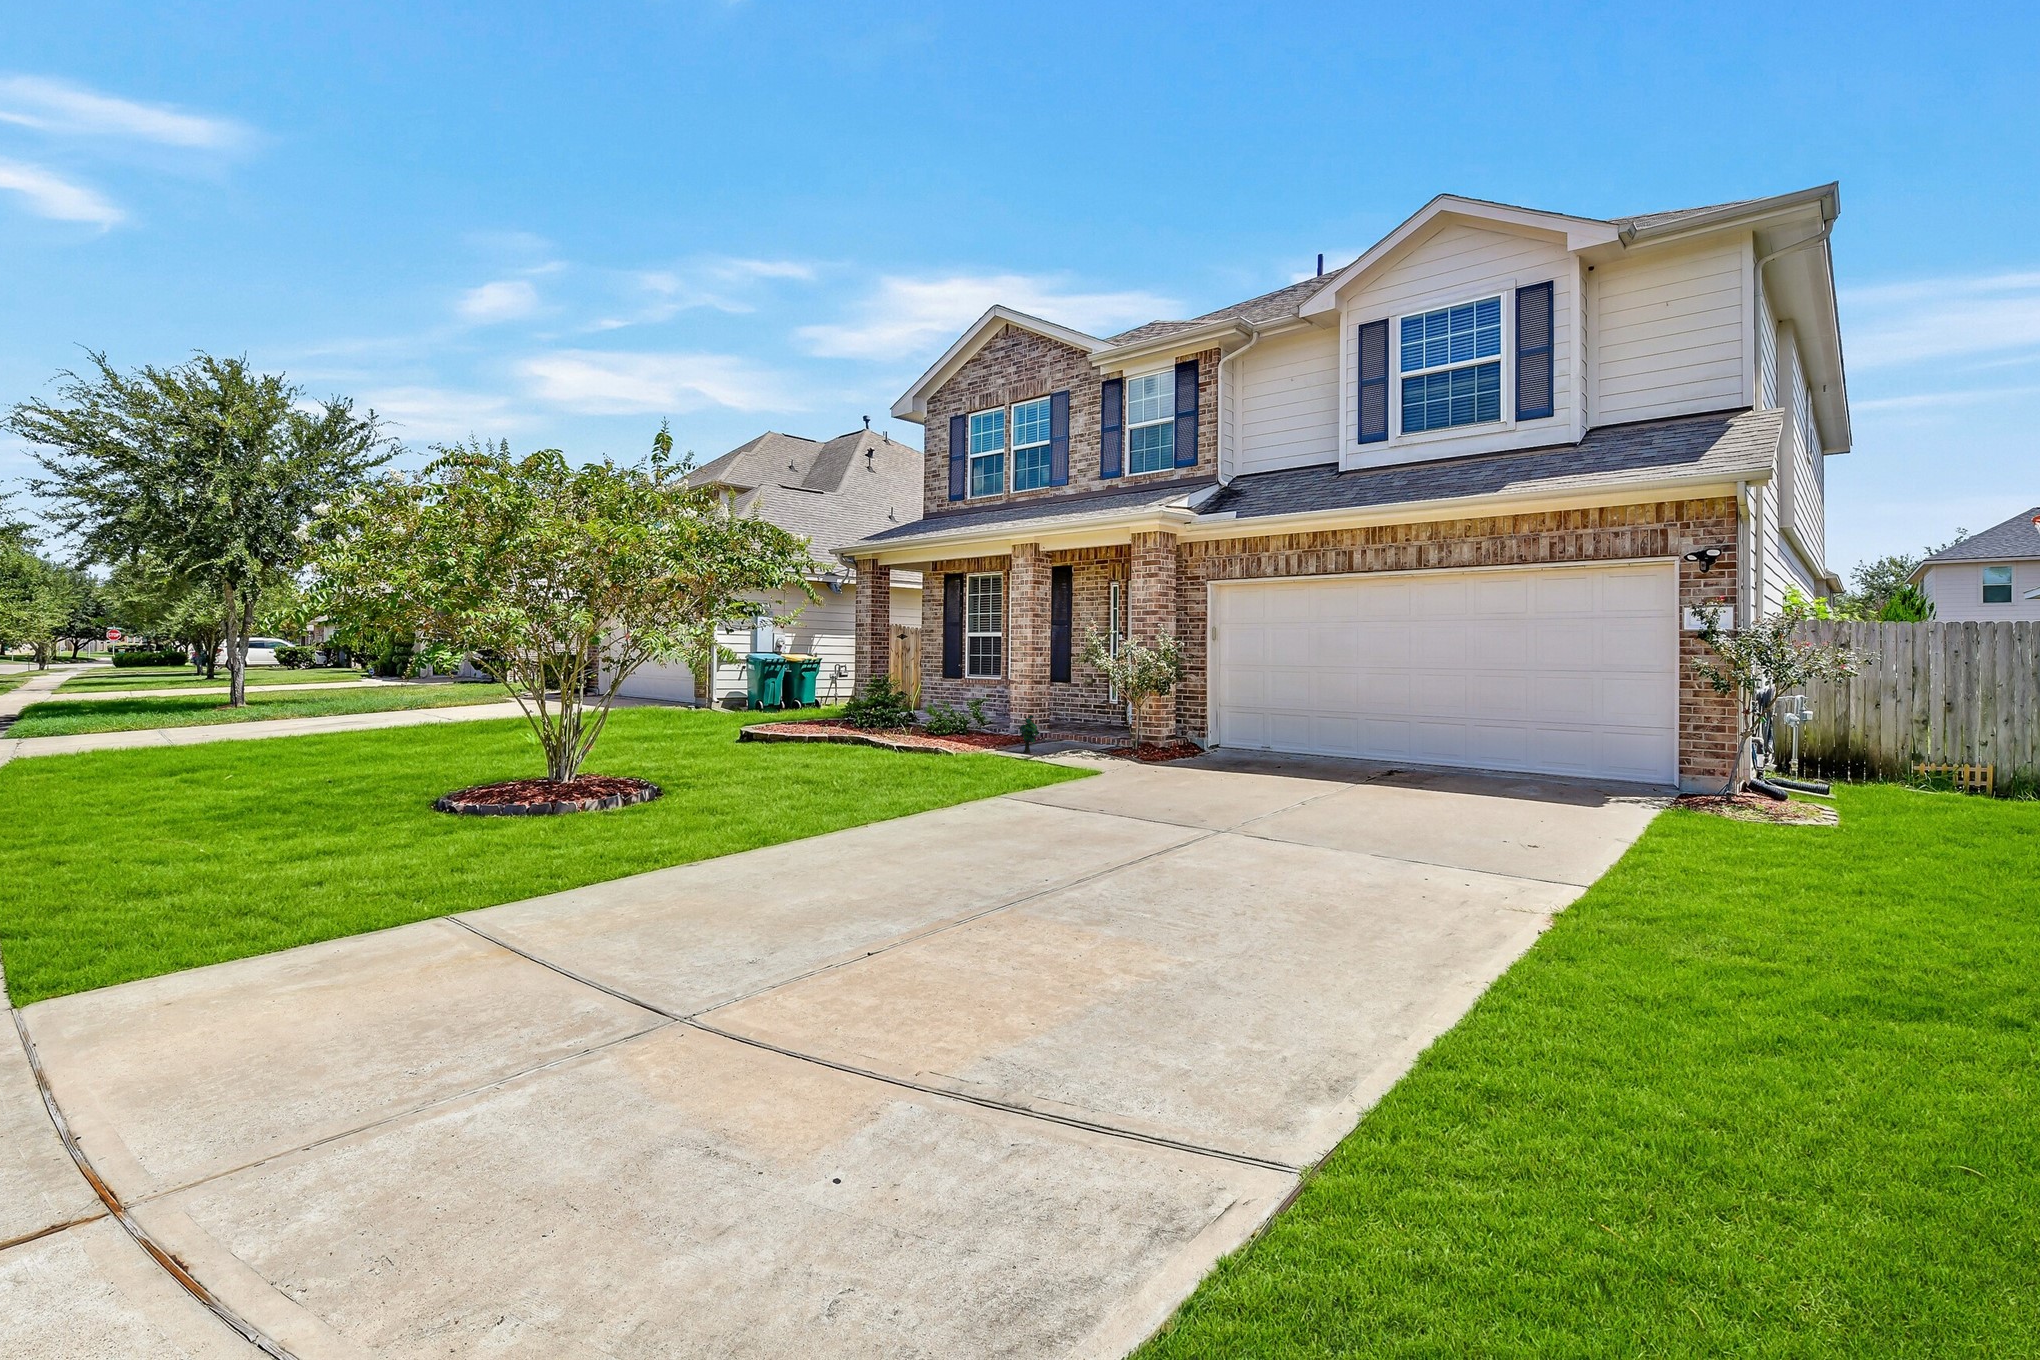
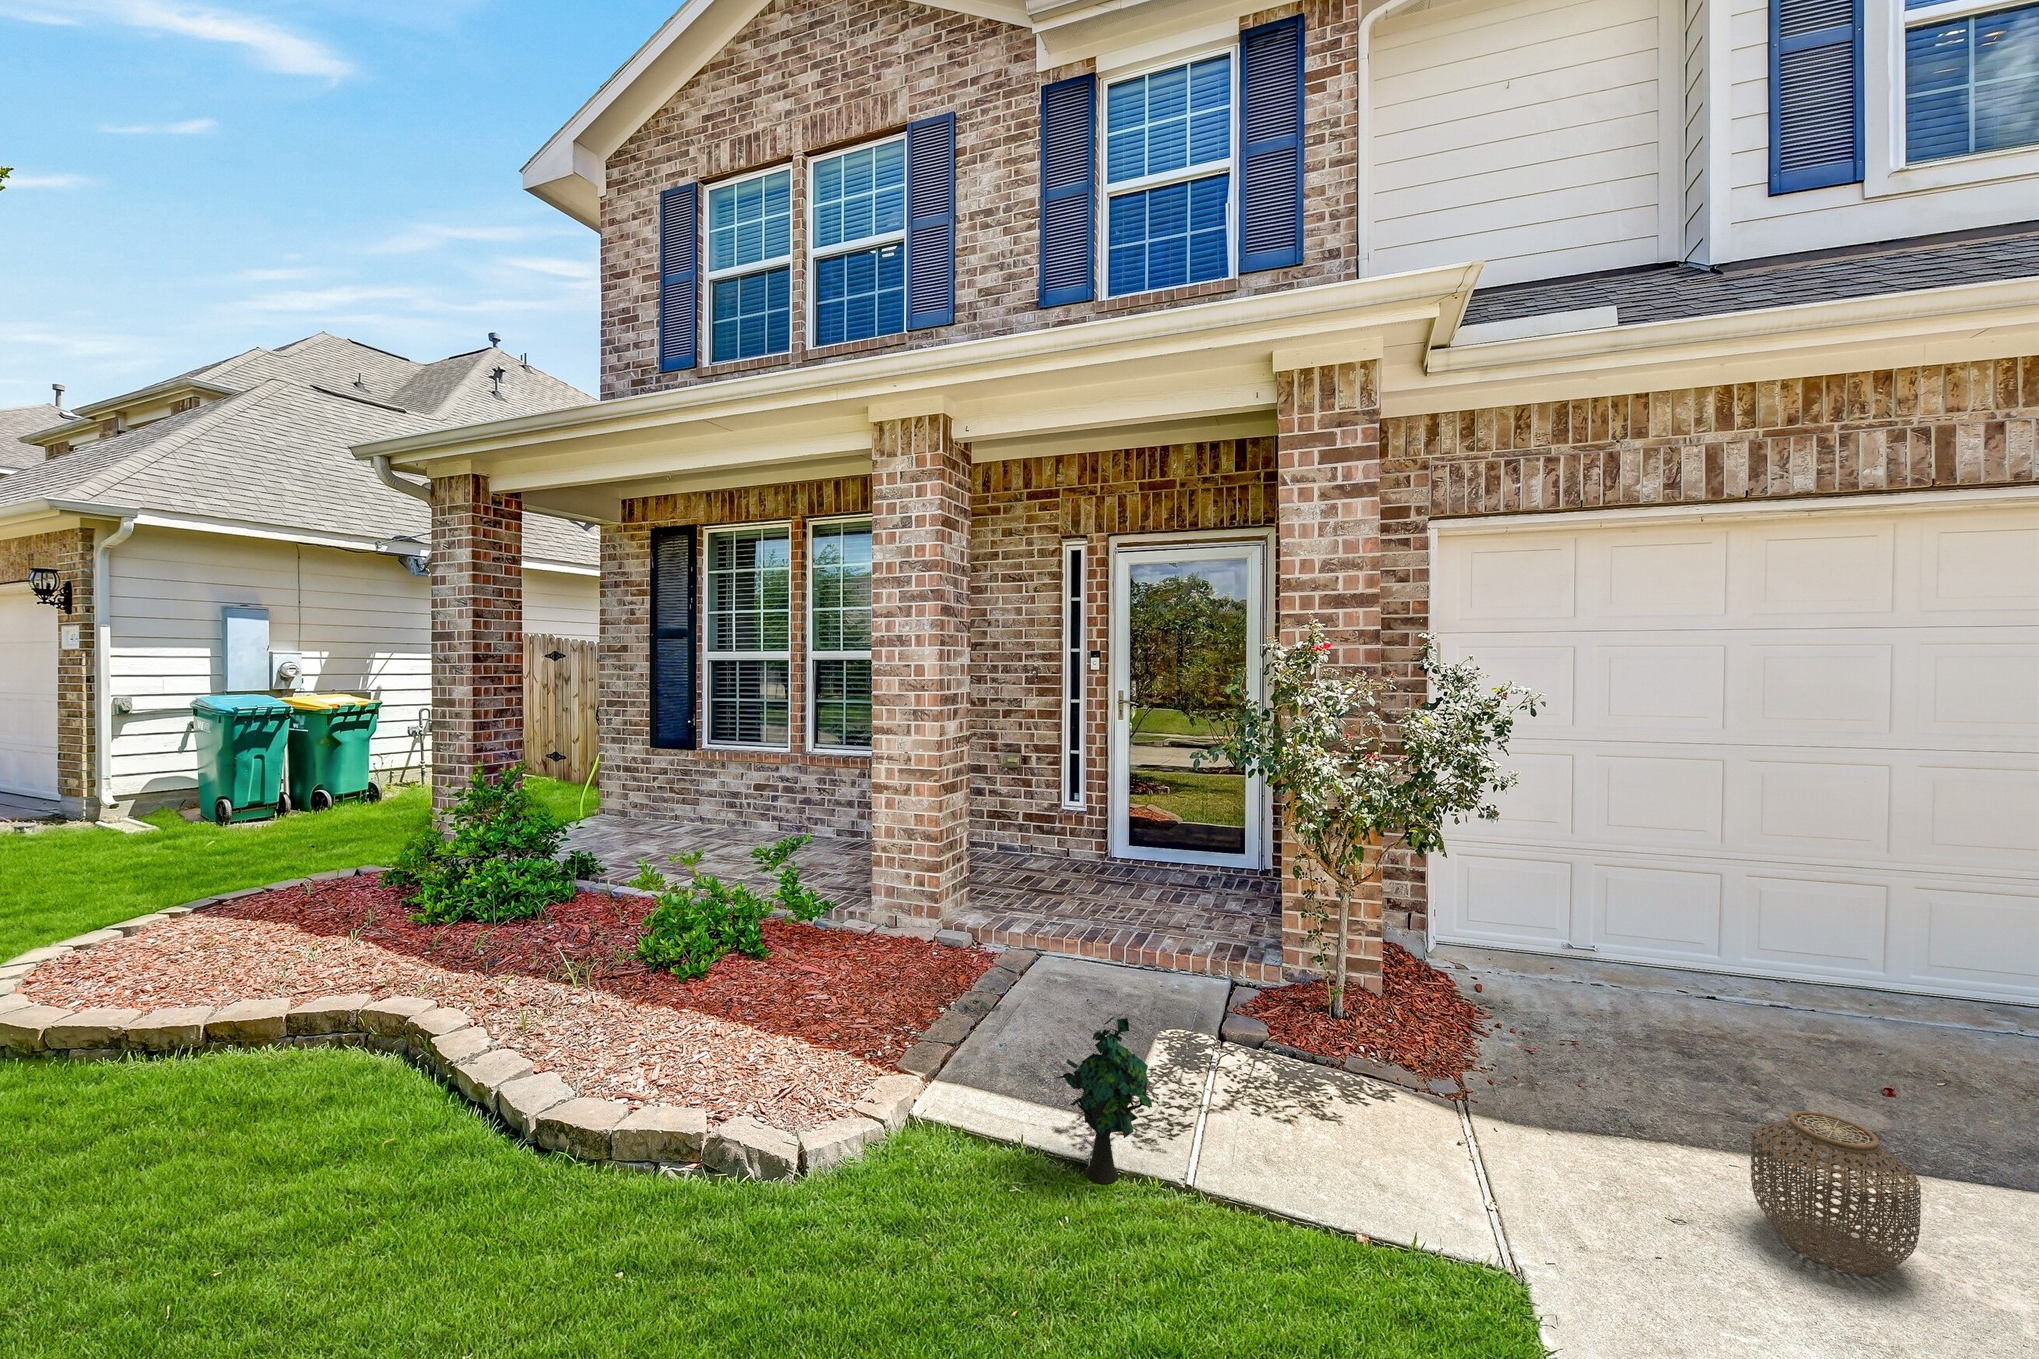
woven basket: none [1161,734,1189,764] -> present [1751,1111,1921,1275]

